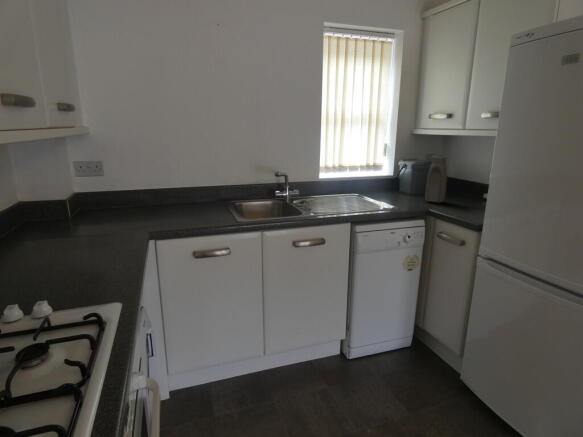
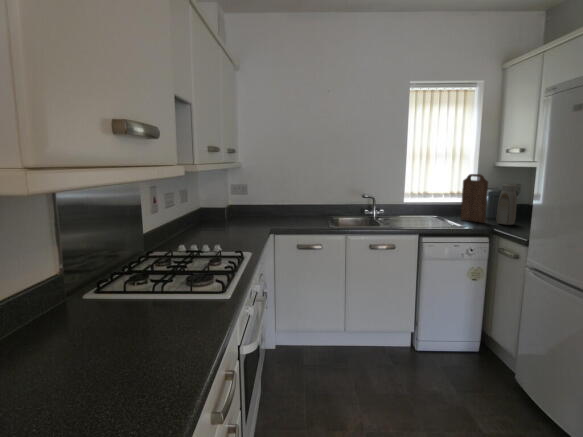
cutting board: none [383,144,417,201] -> present [461,174,488,223]

